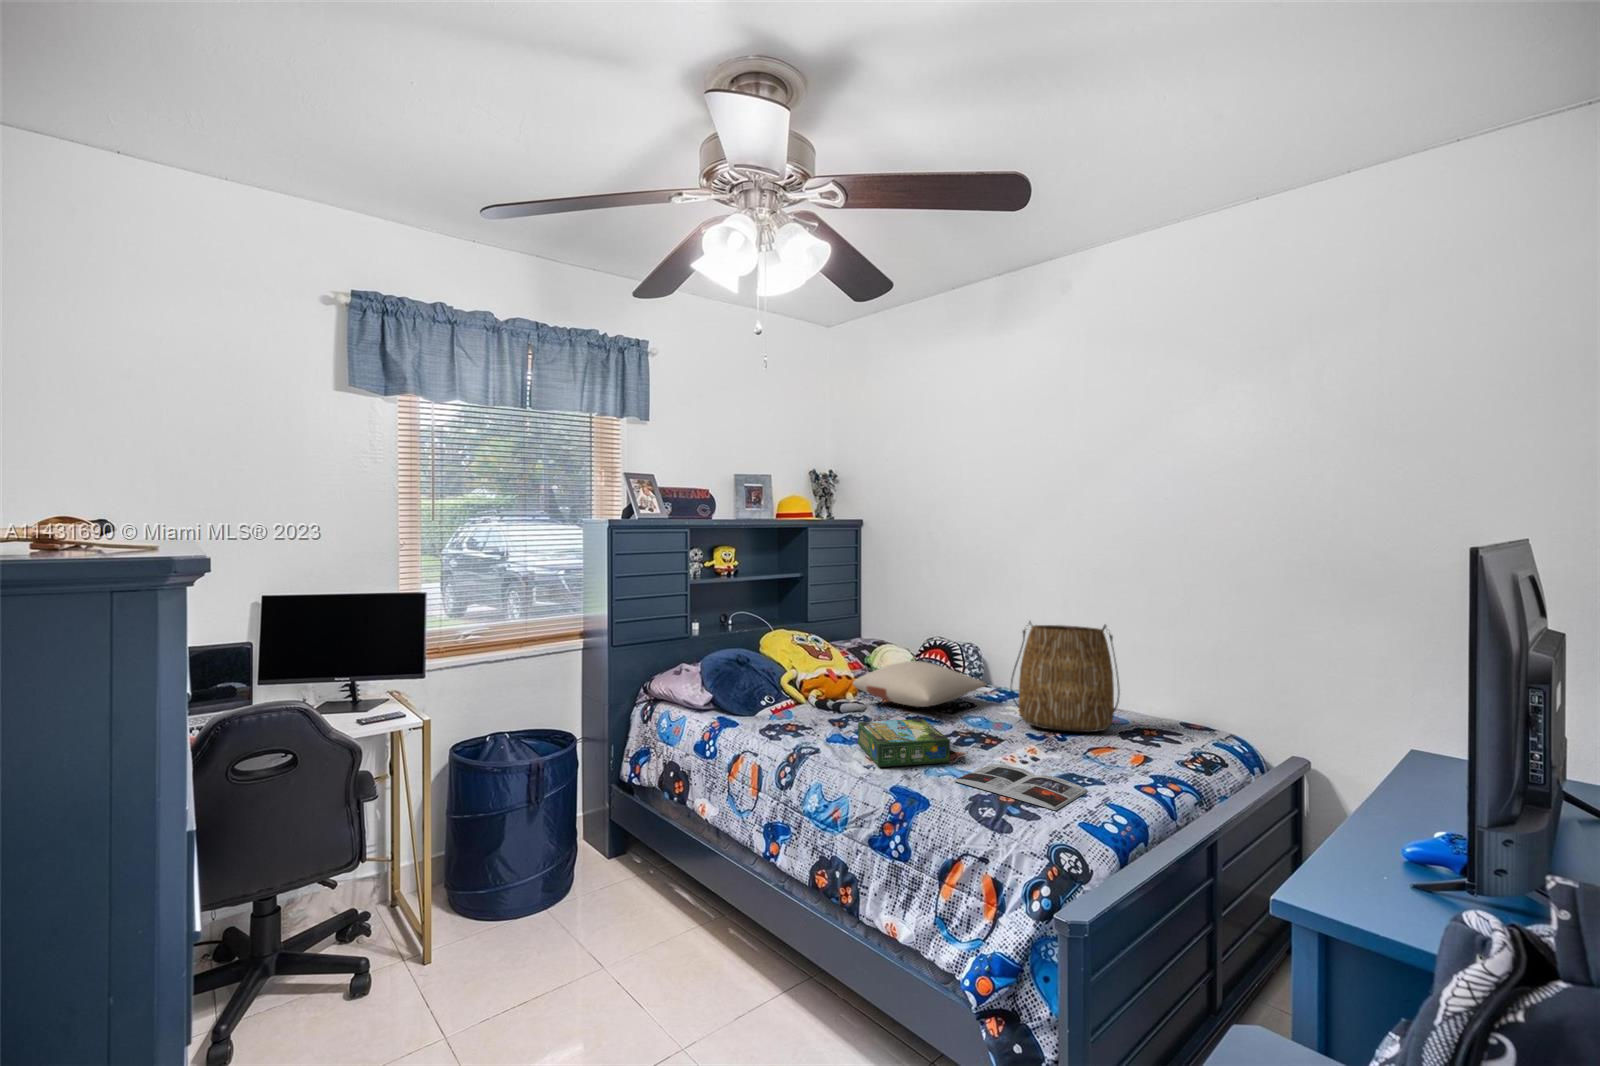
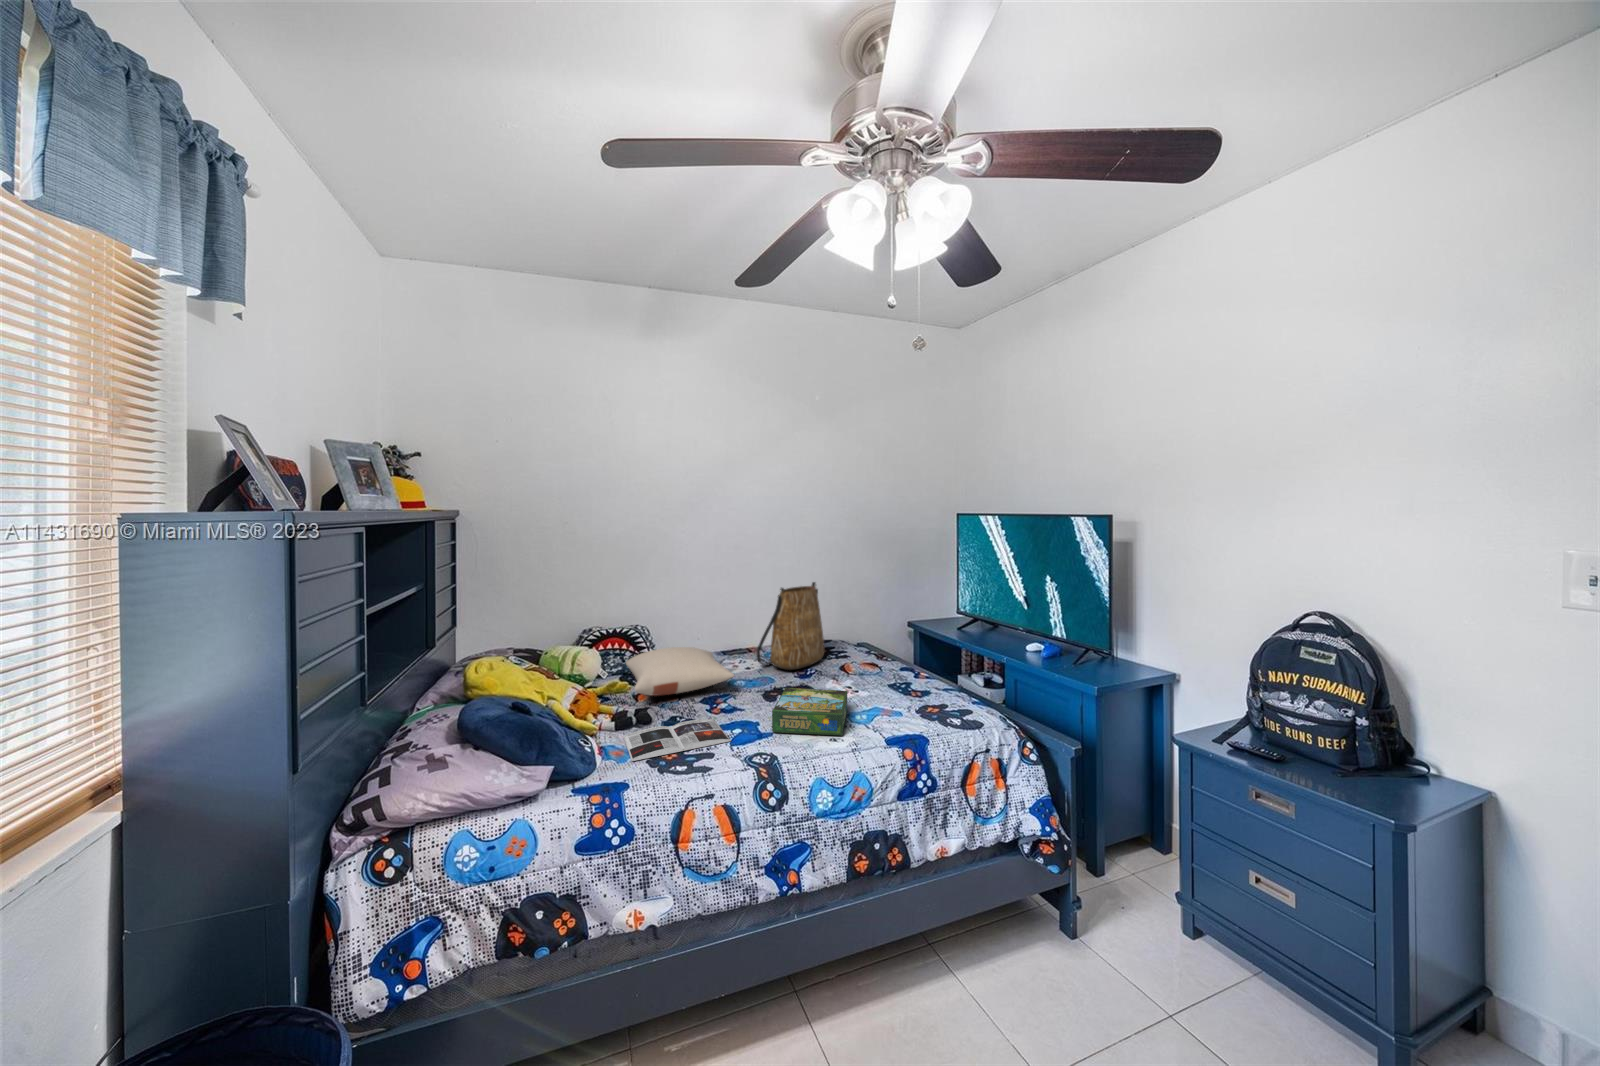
magazine: present [954,764,1088,810] -> present [624,719,731,761]

